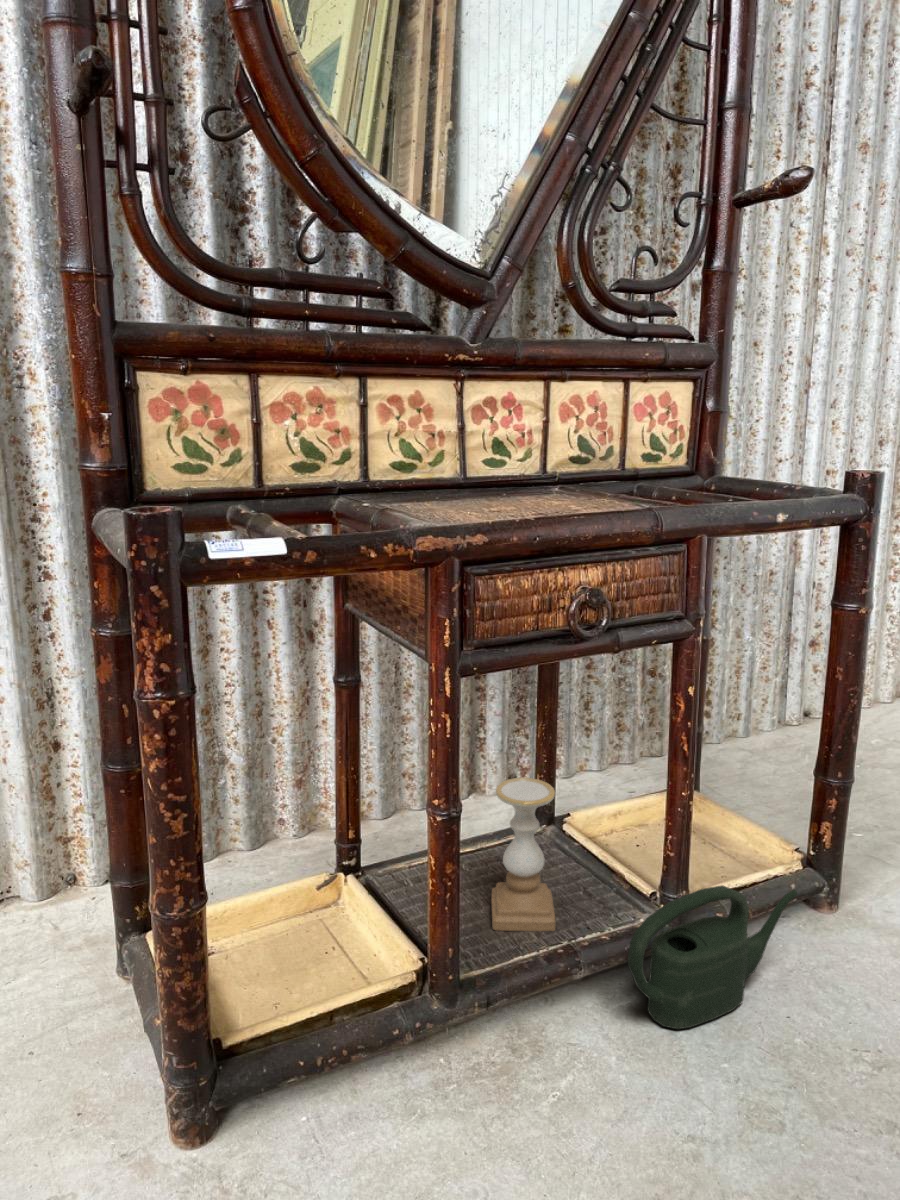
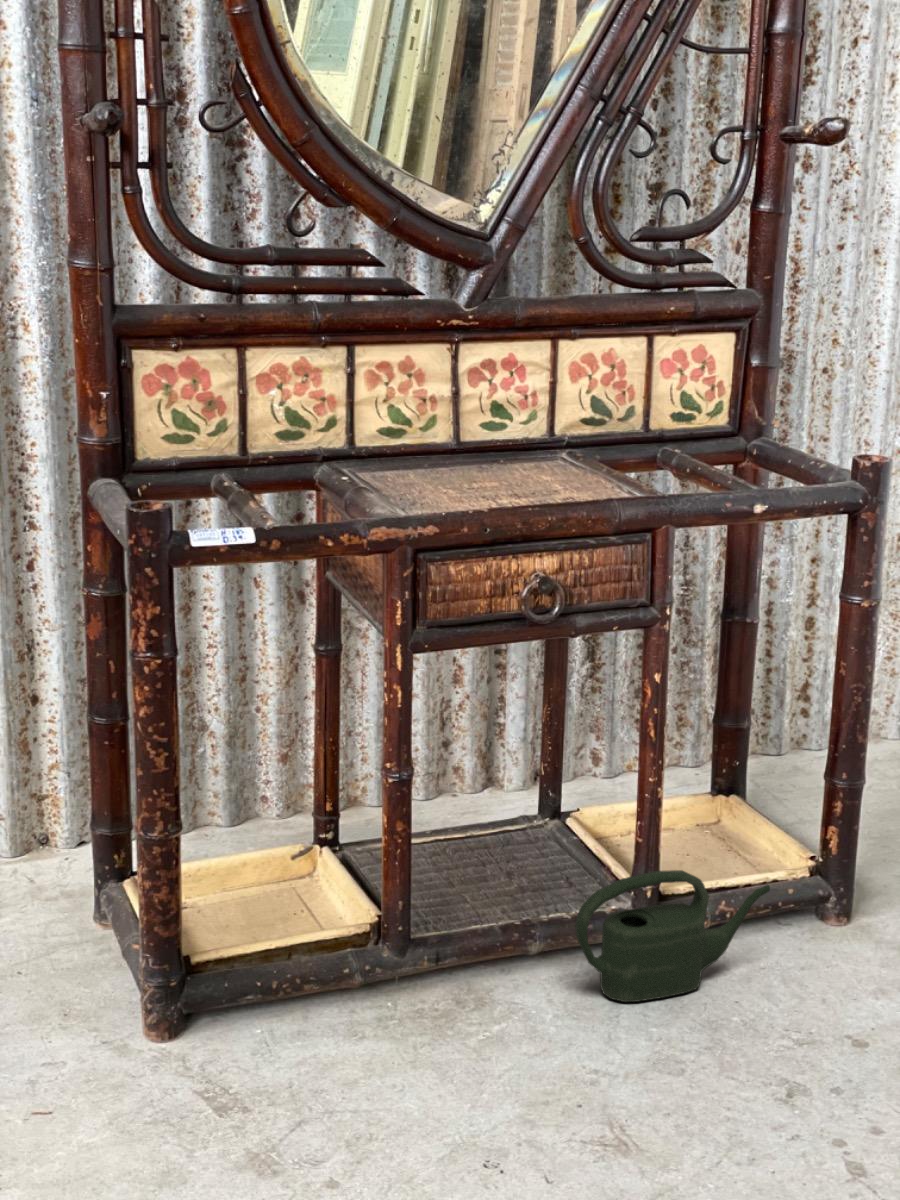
candle holder: present [491,778,555,932] -> none [460,756,529,910]

